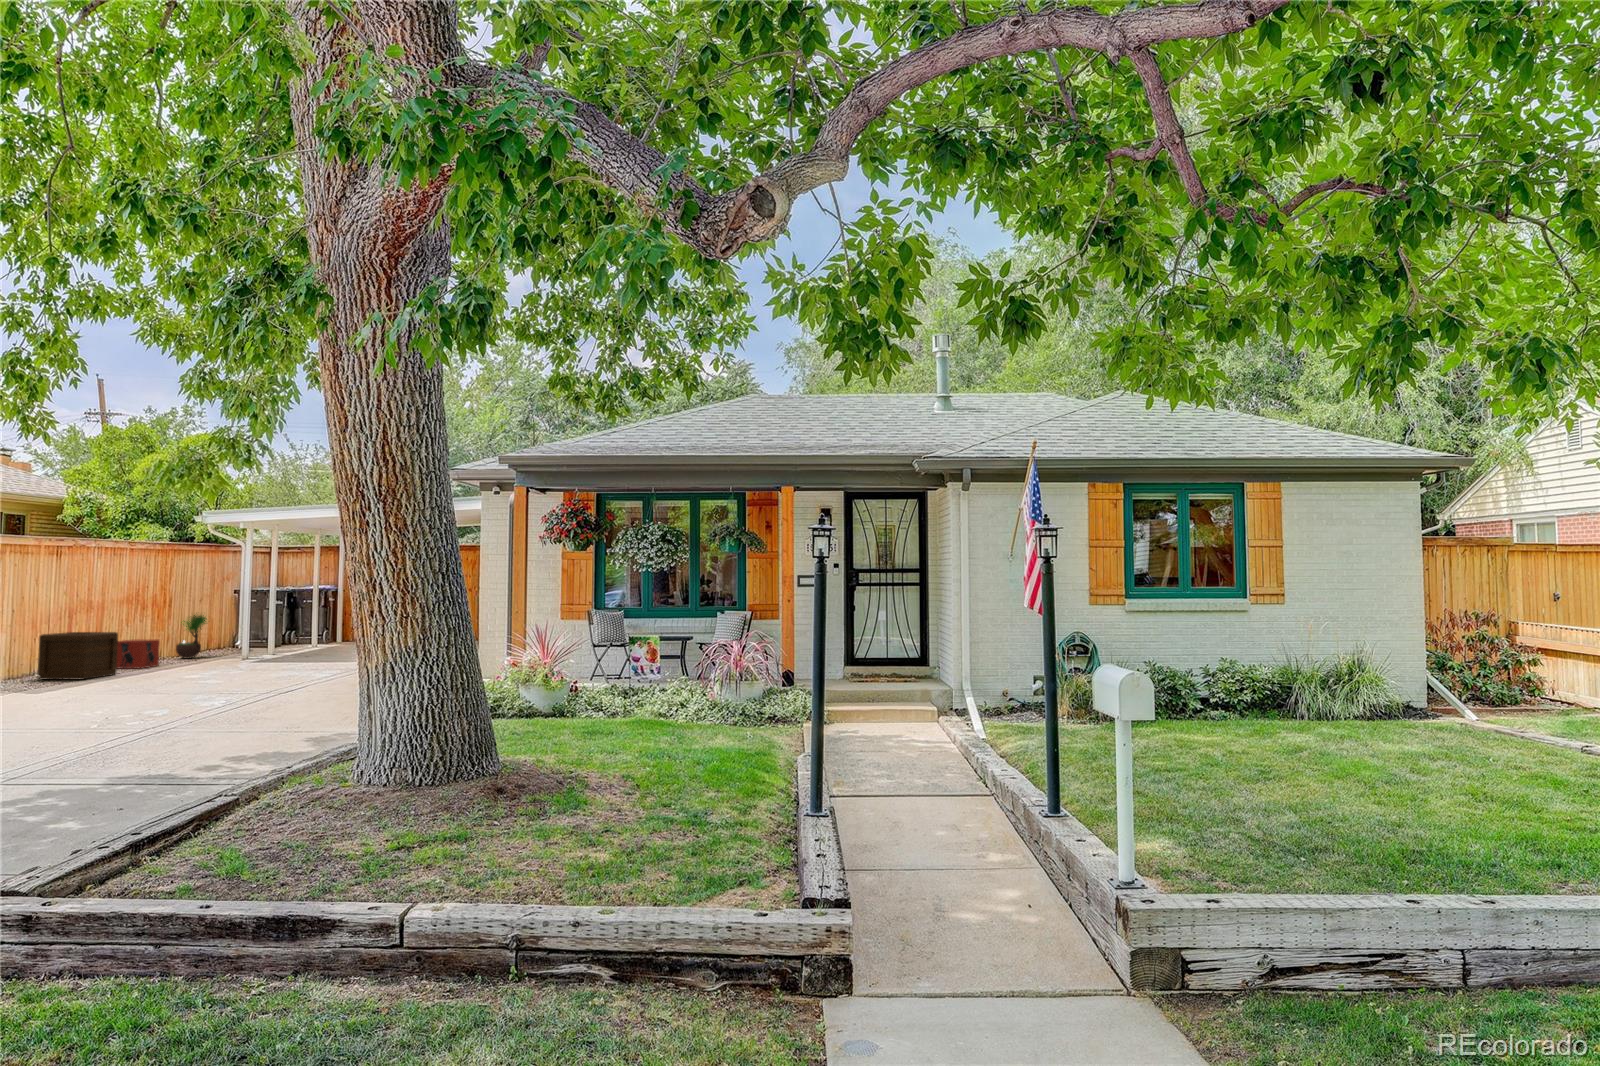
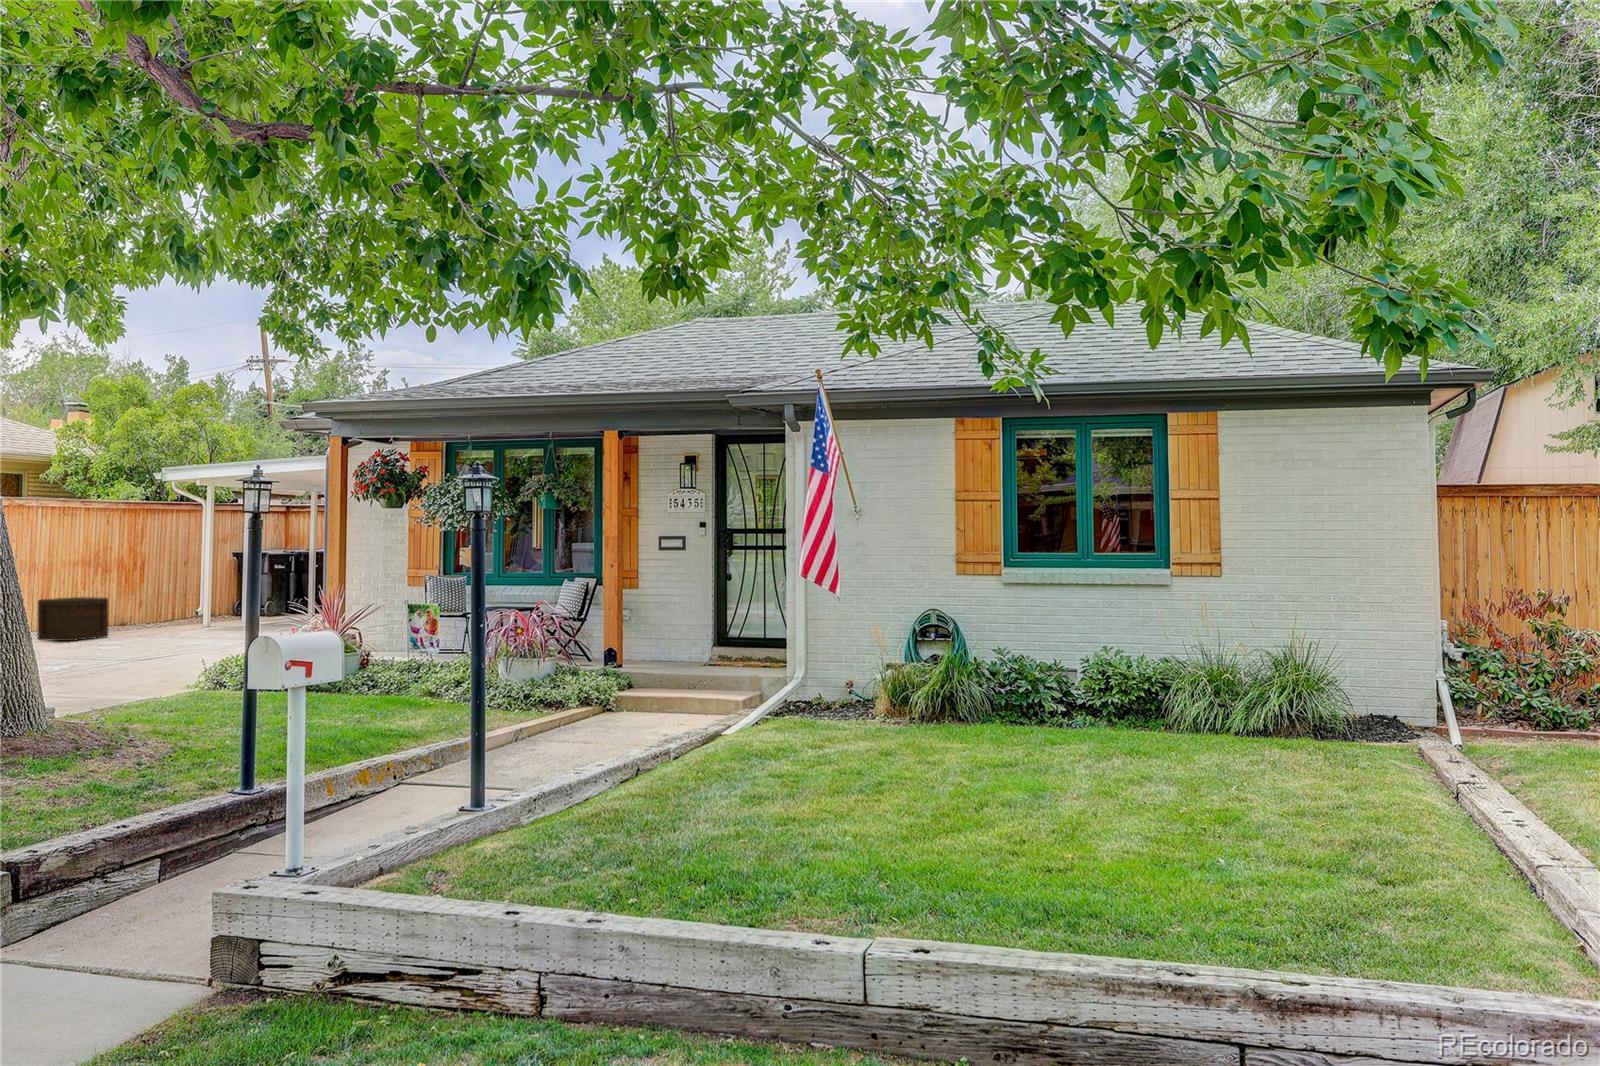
potted tree: present [176,615,207,658] -> none [189,577,220,623]
storage box: present [117,639,160,669] -> none [119,605,161,632]

